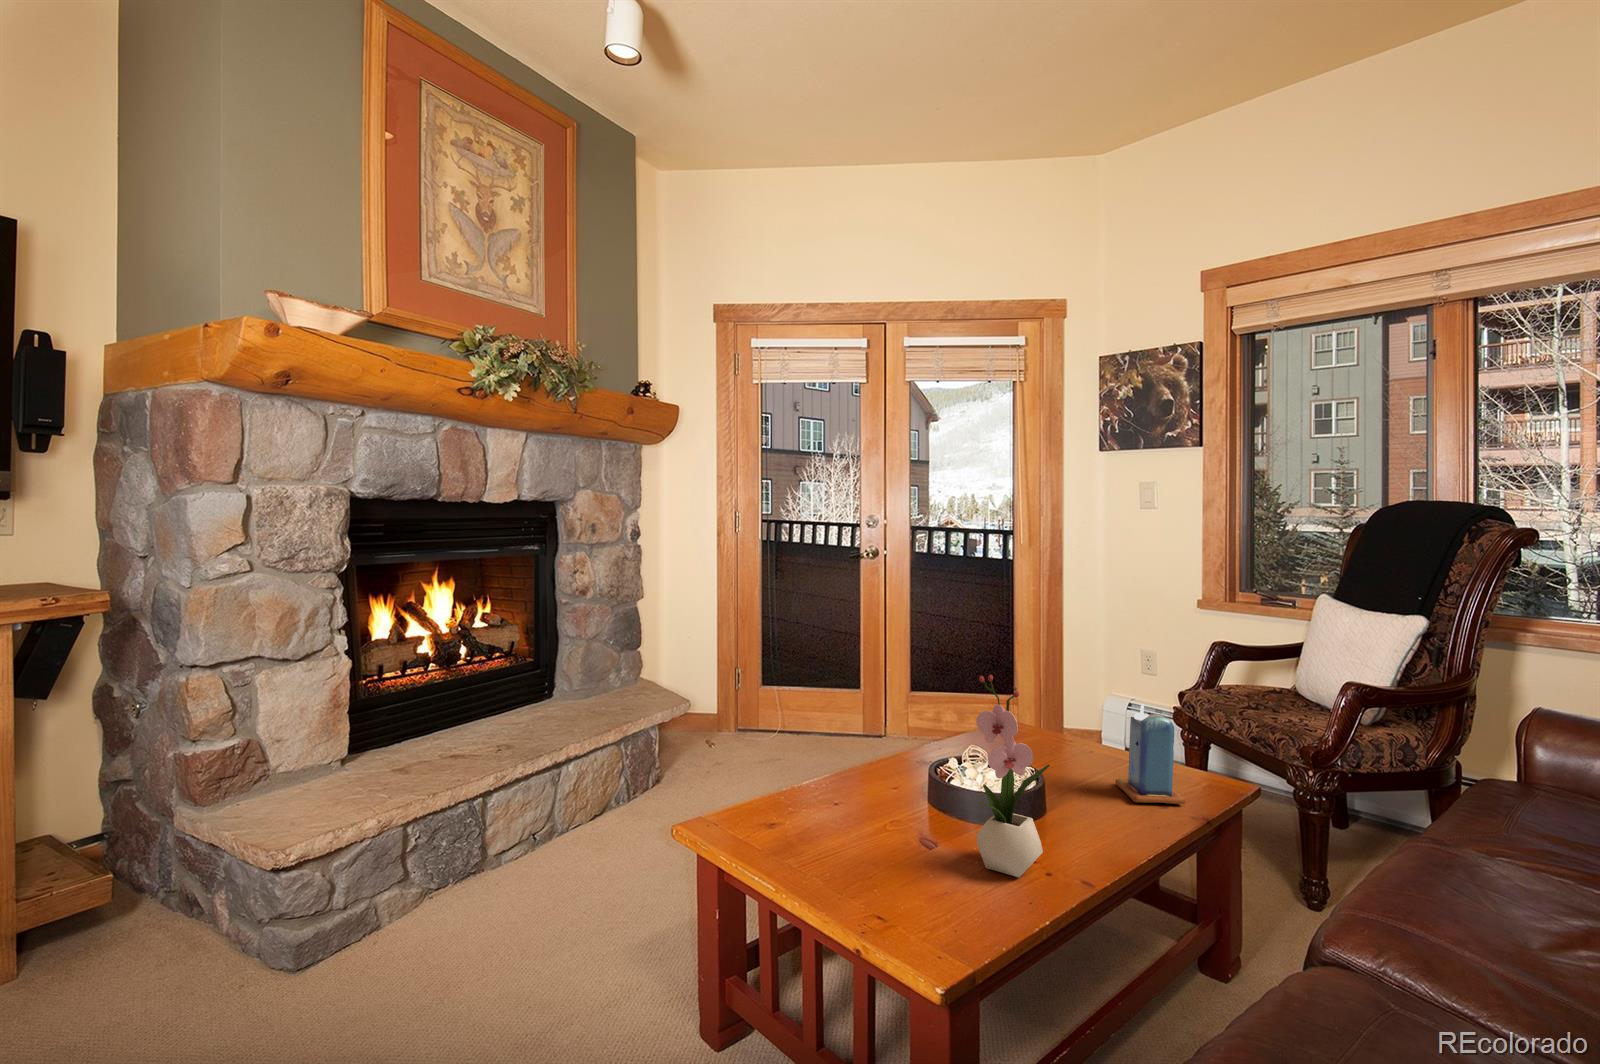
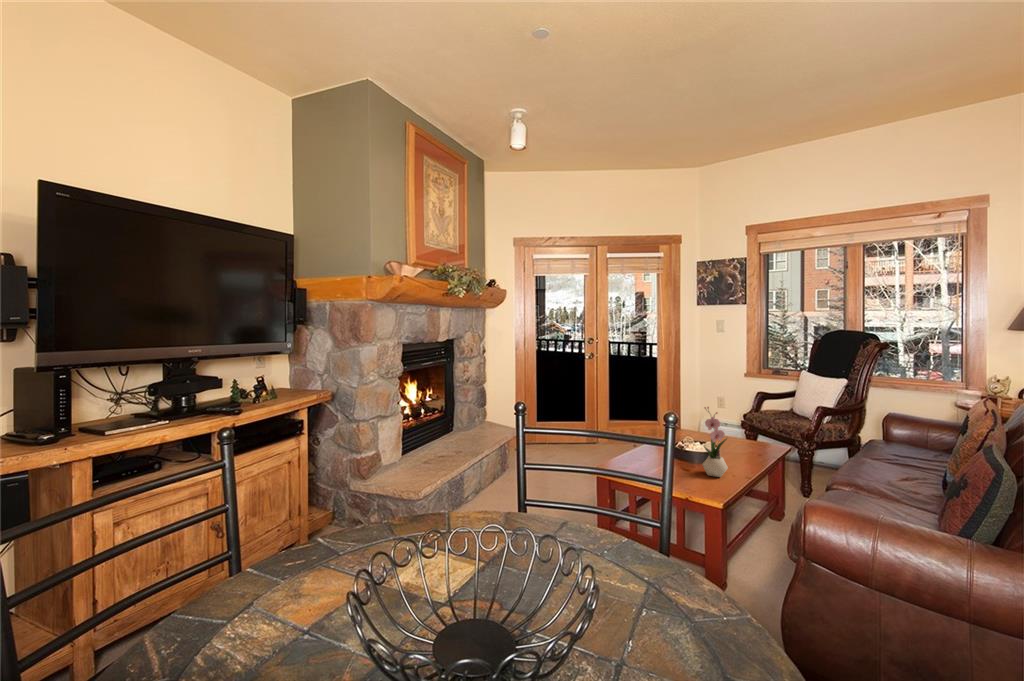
candle: present [1115,704,1185,804] -> none [738,417,766,454]

